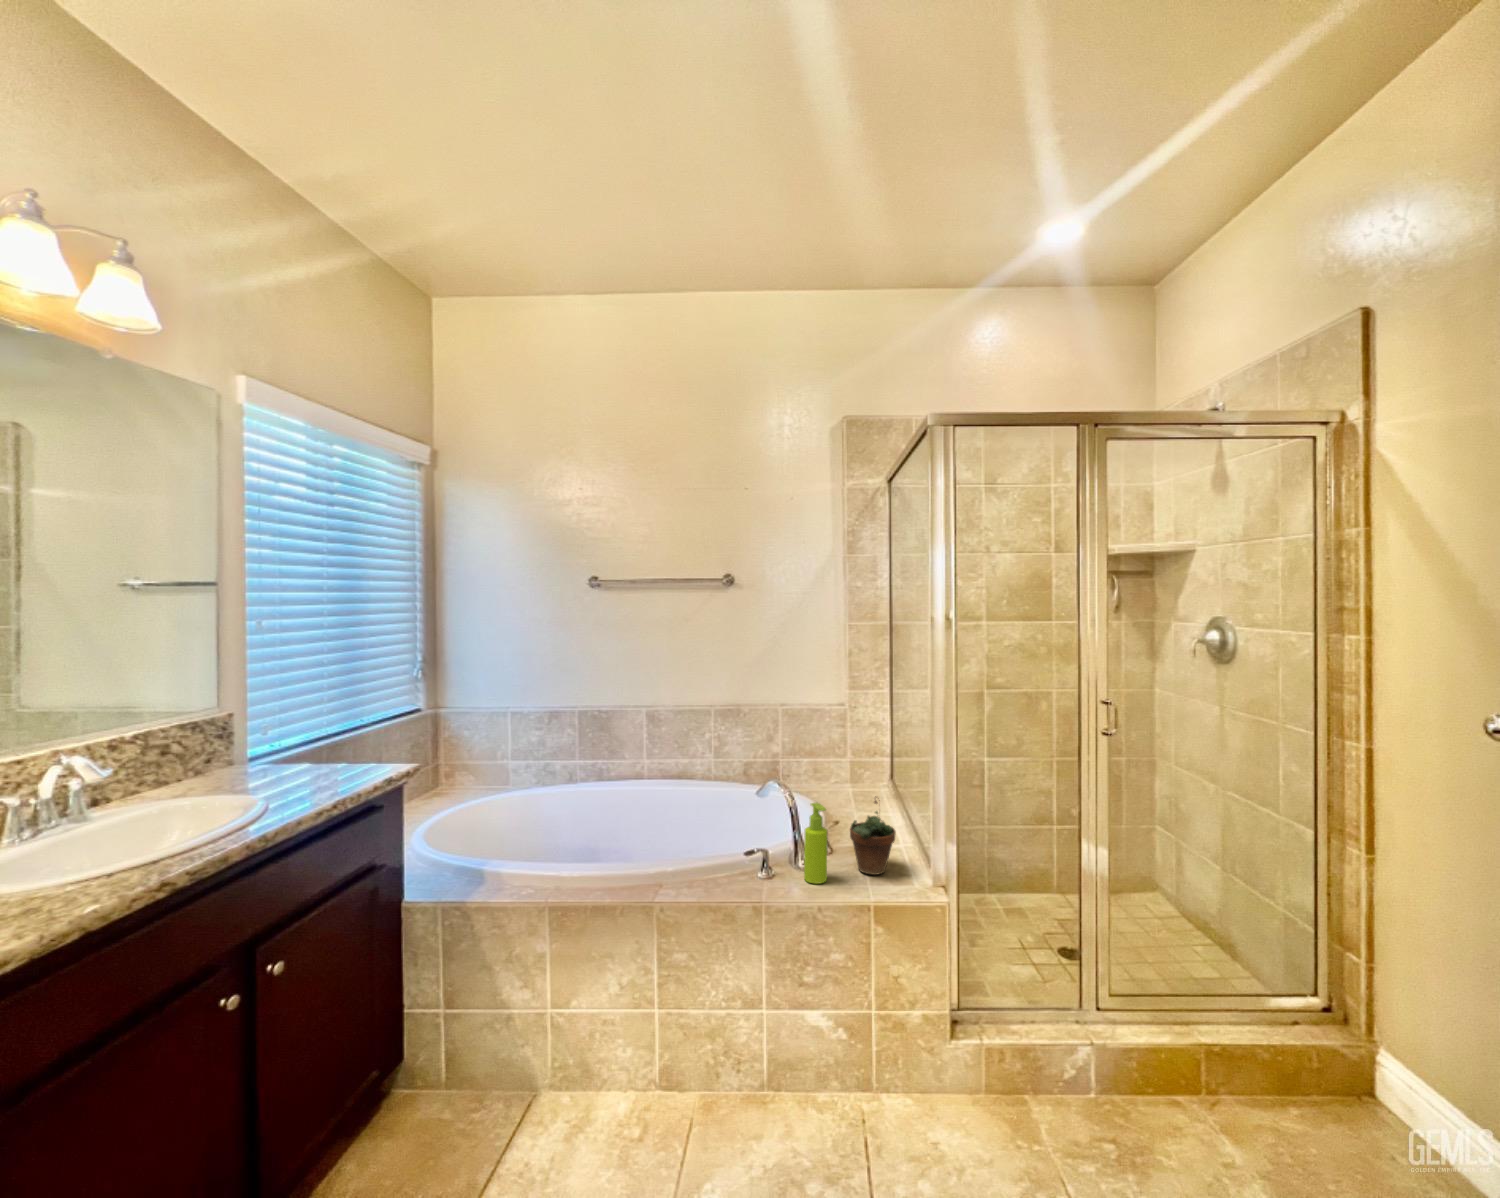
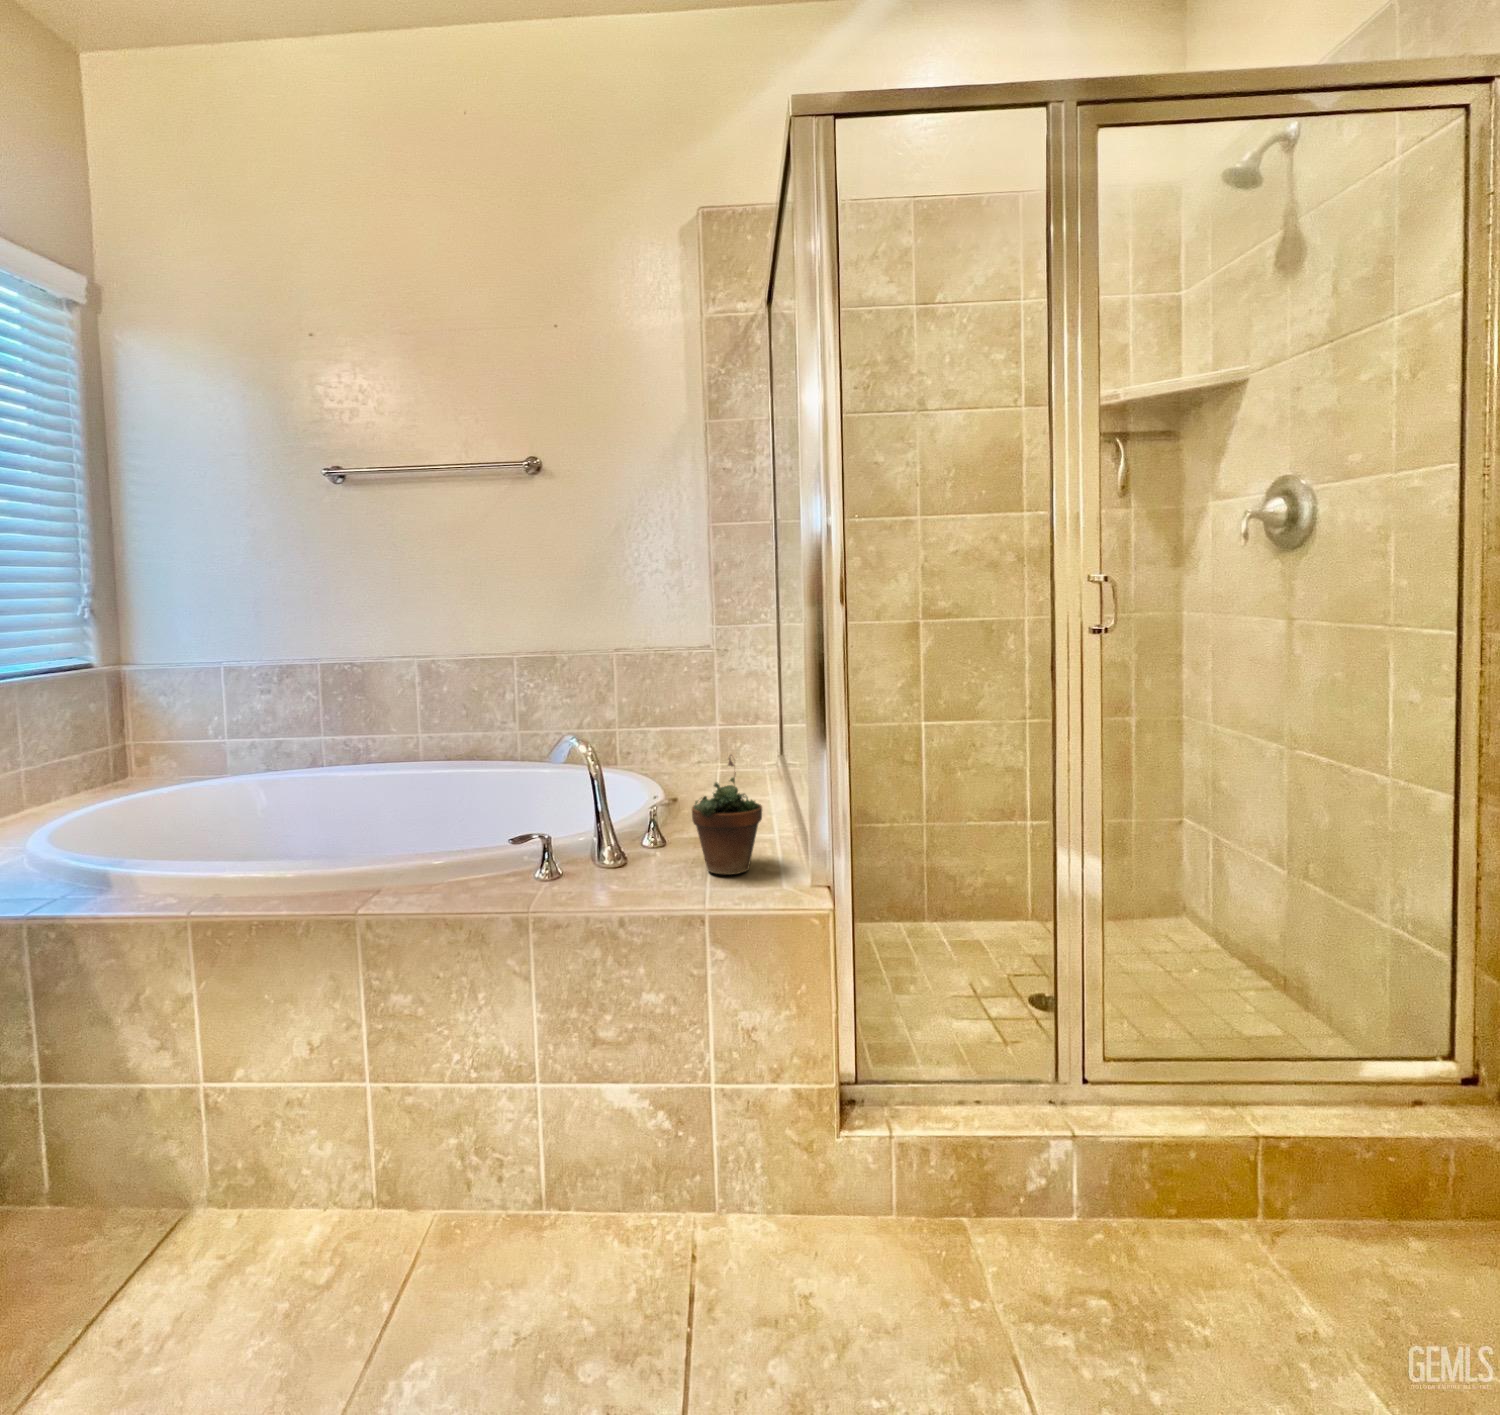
soap dispenser: present [804,803,827,884] -> none [612,762,651,887]

